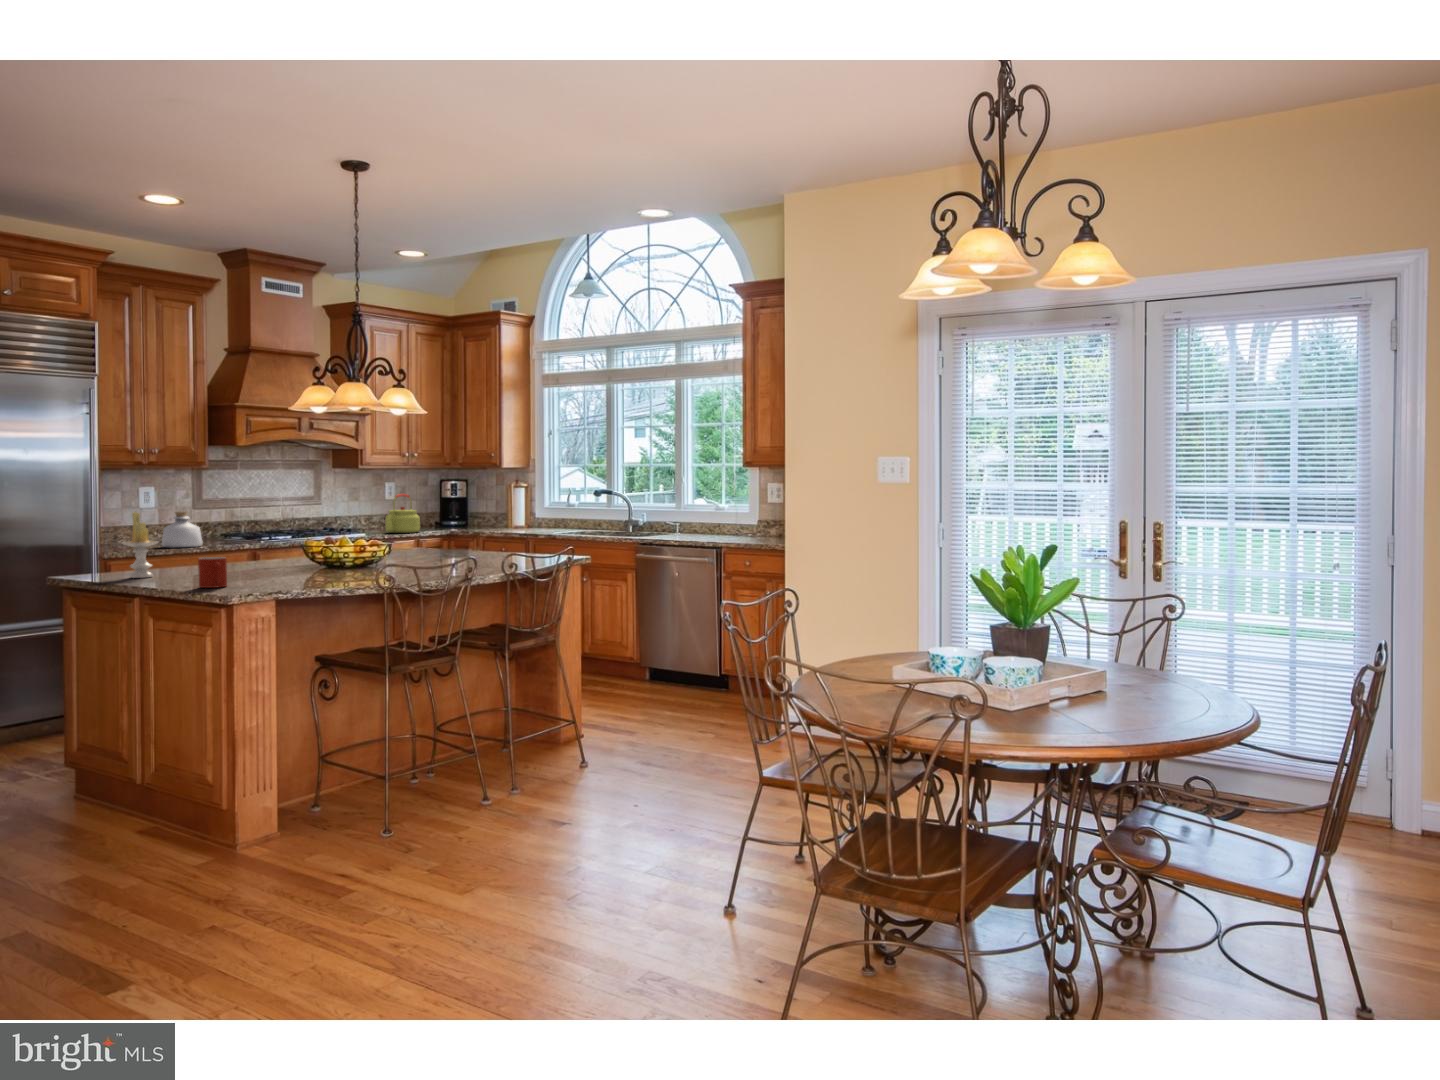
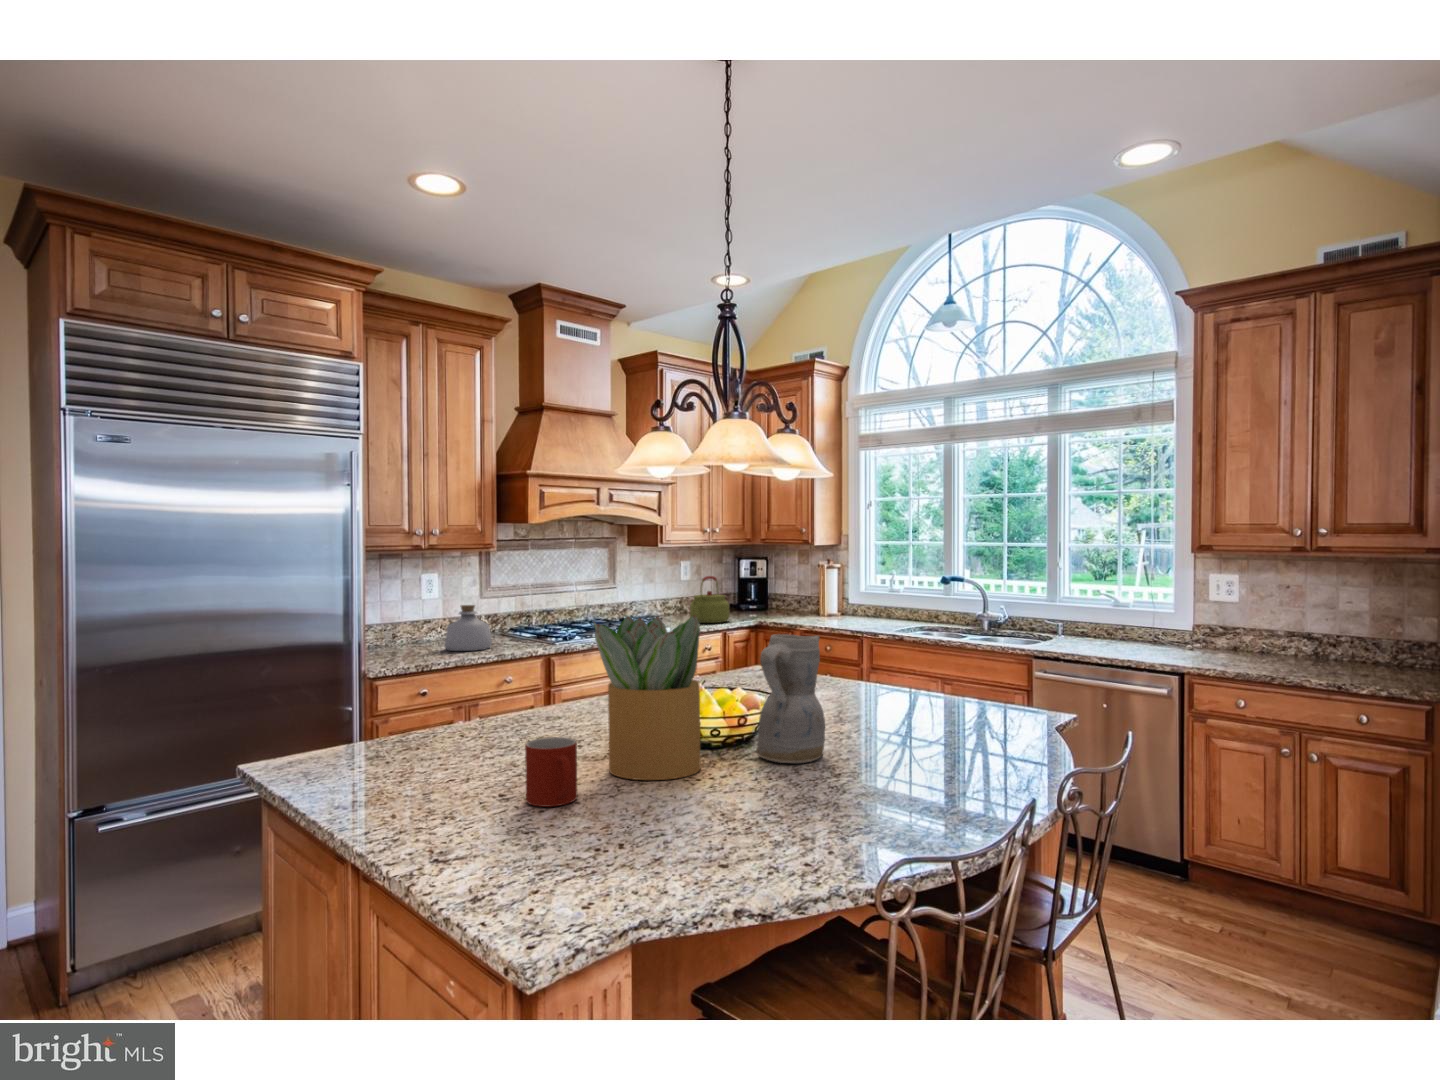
potted plant: none [240,498,304,582] -> present [594,615,701,780]
ceramic pitcher: none [336,510,377,577] -> present [757,634,825,763]
candle: present [122,512,158,578] -> none [390,634,449,748]

